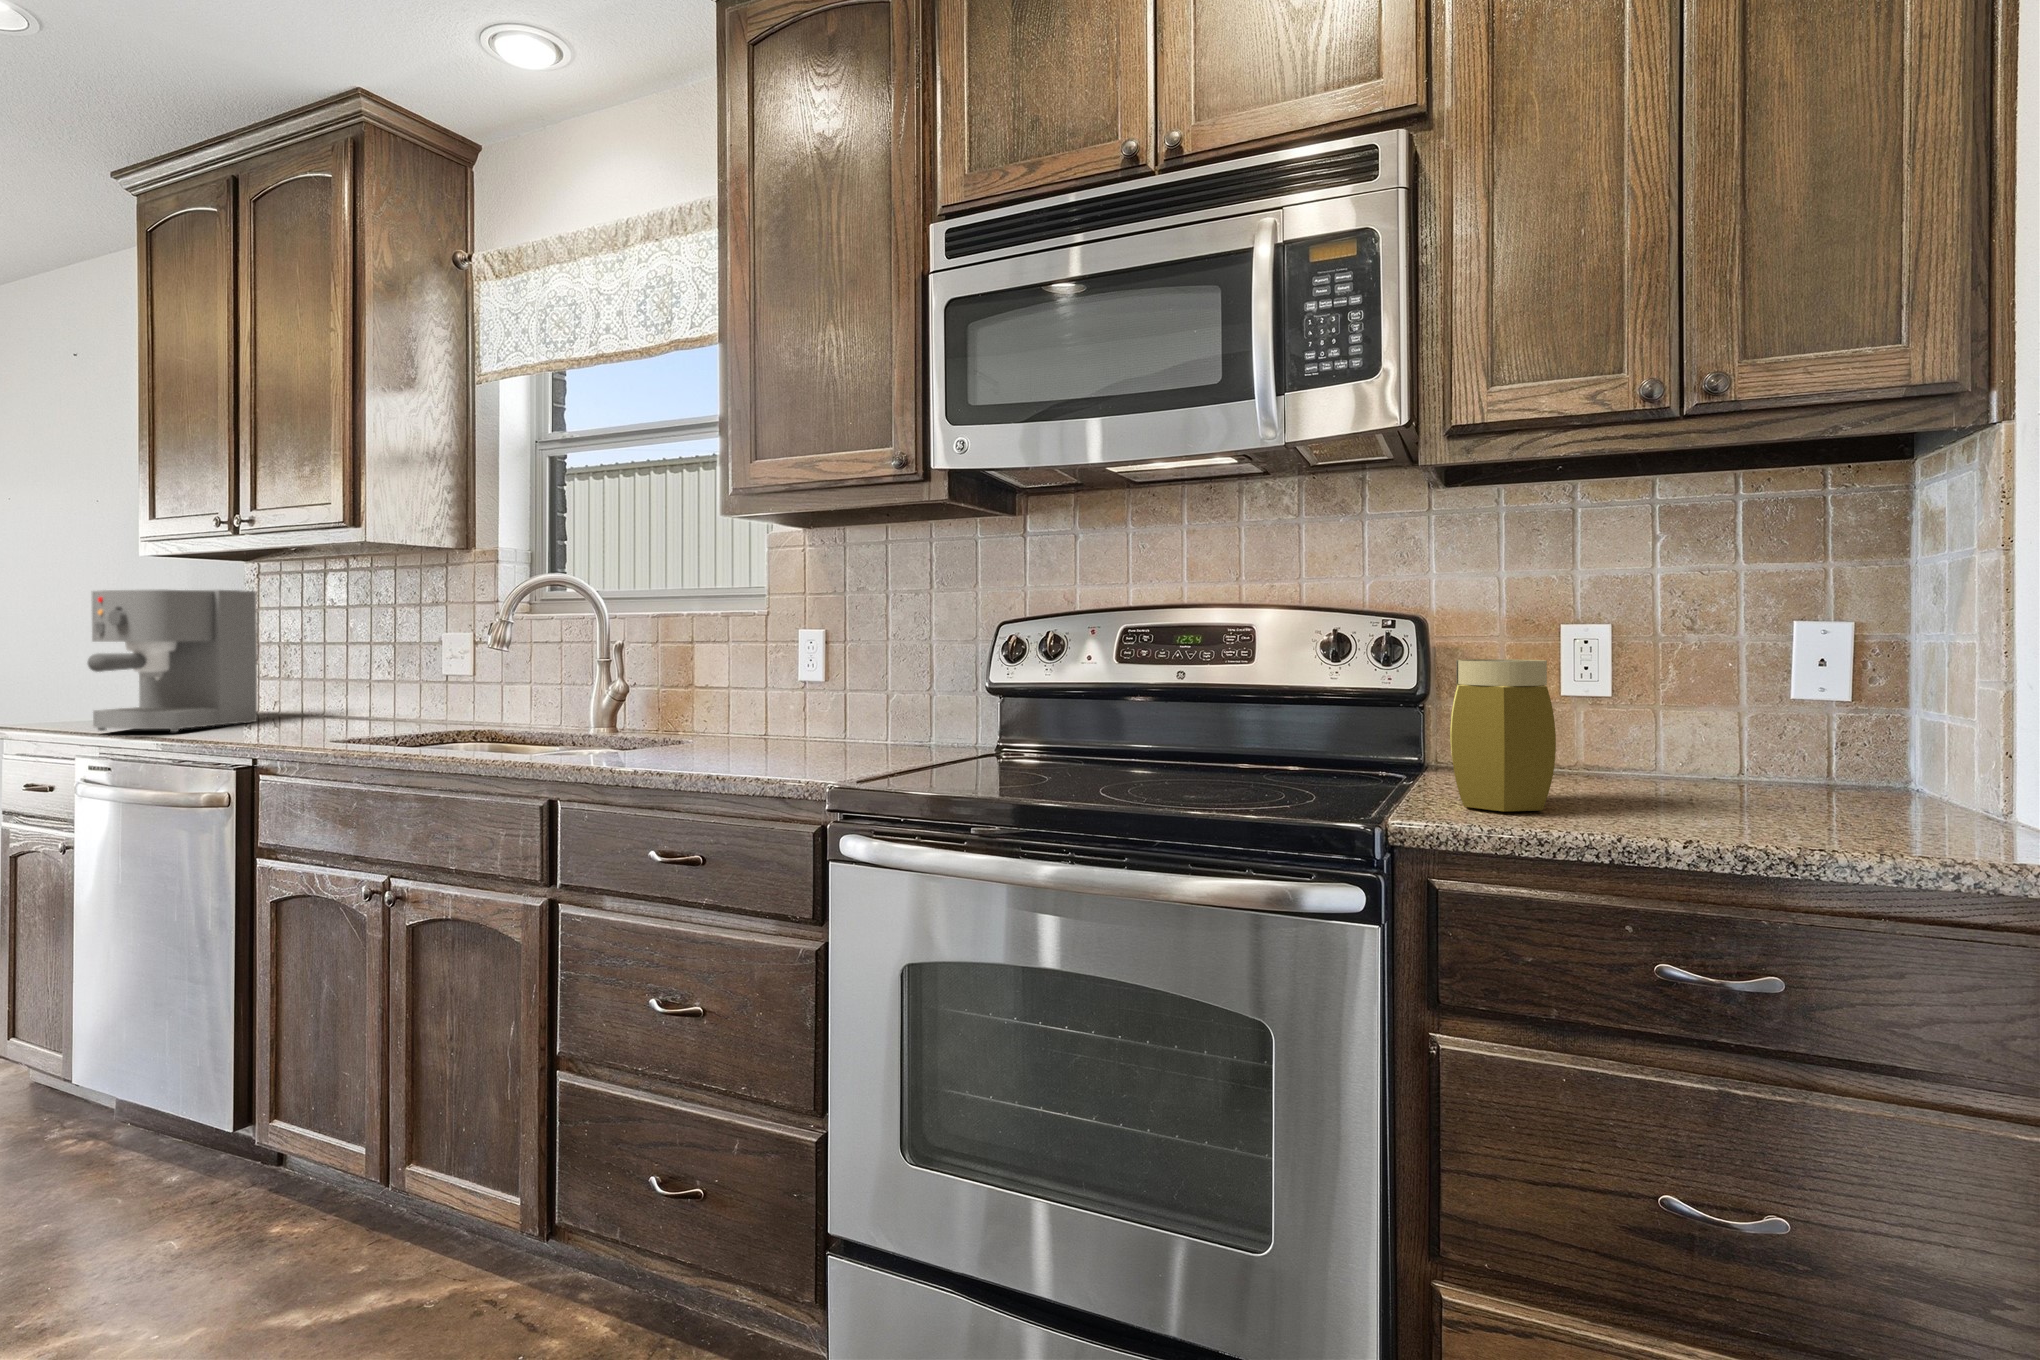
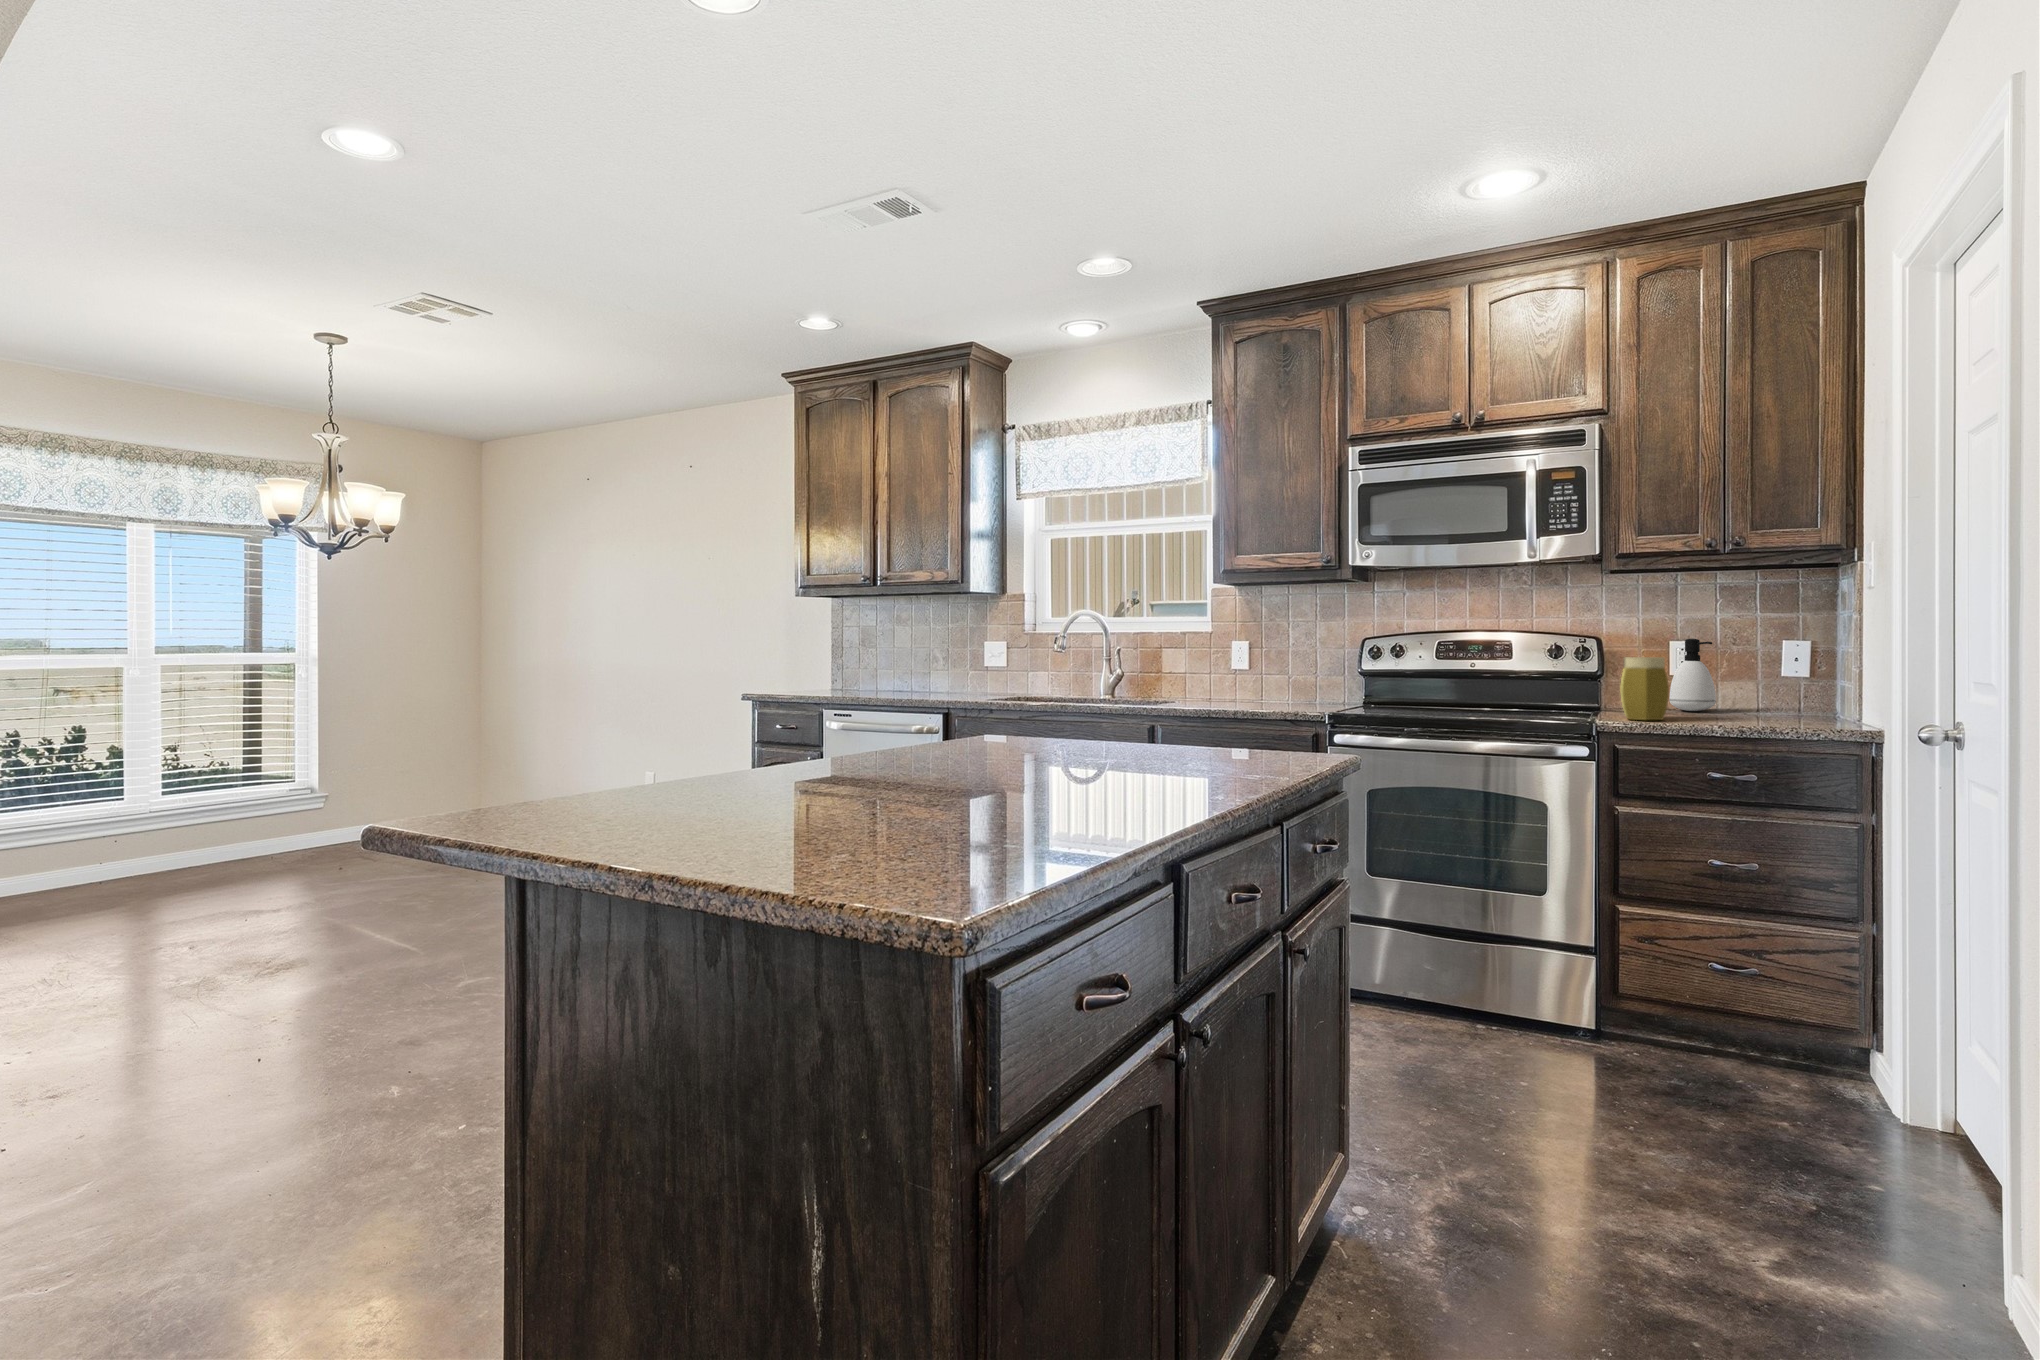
coffee maker: present [87,590,257,732] -> none [805,618,880,698]
soap dispenser: none [1559,617,1657,777] -> present [1669,639,1716,711]

